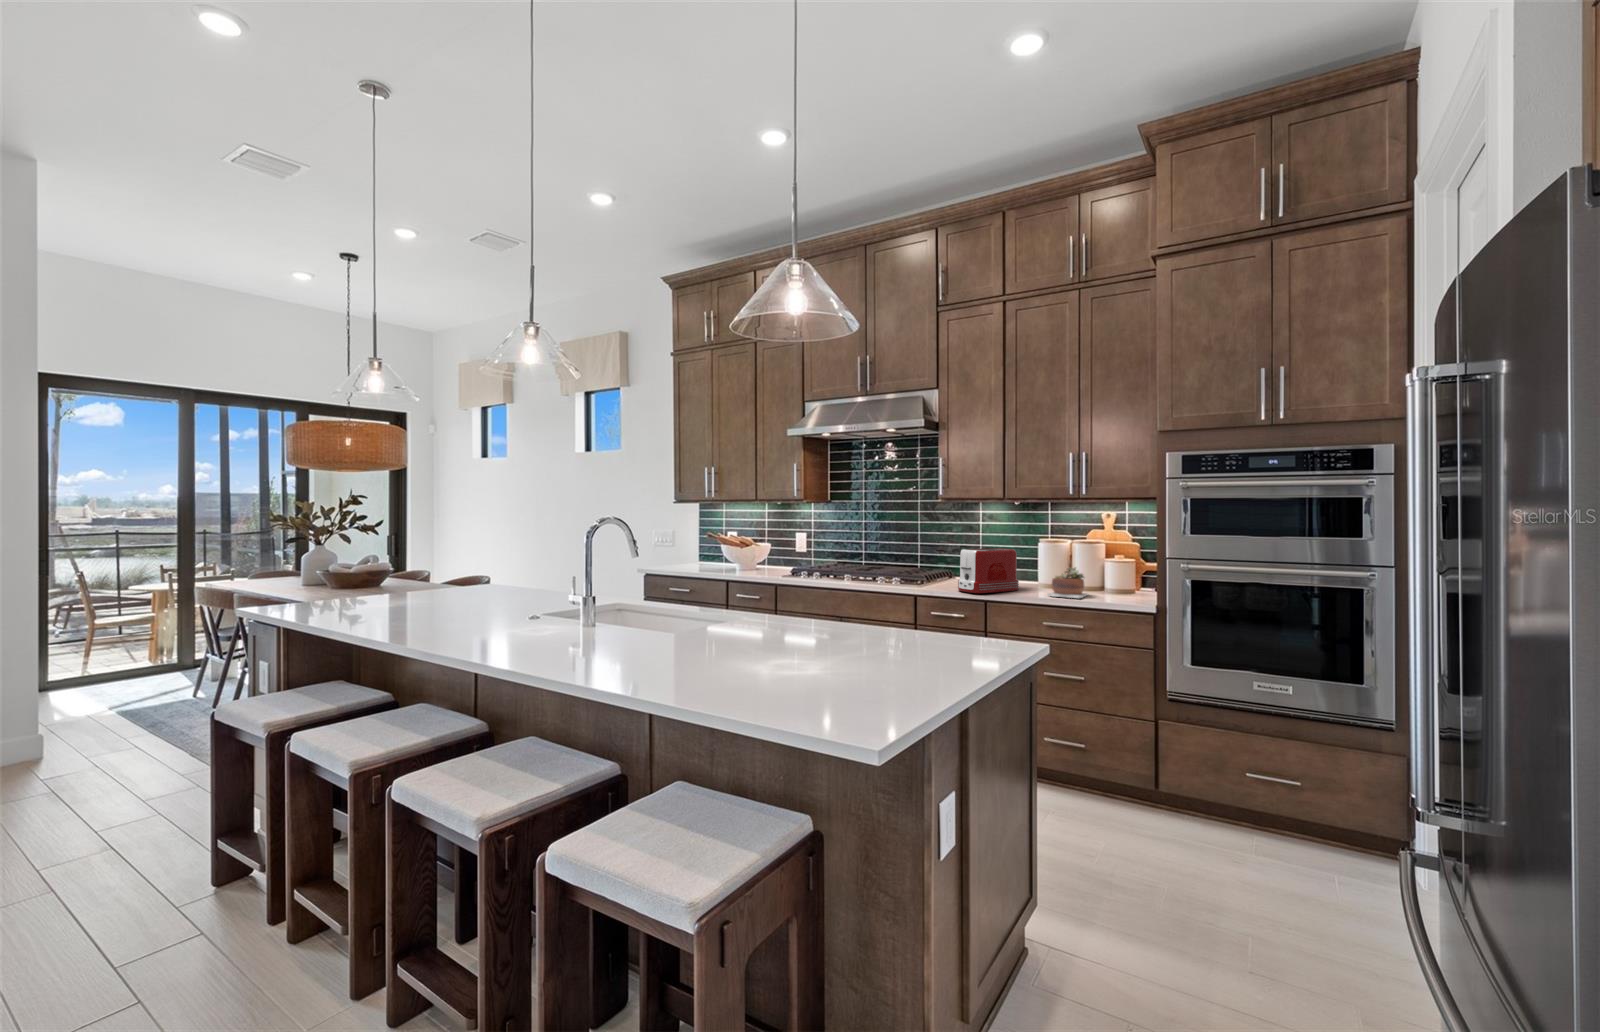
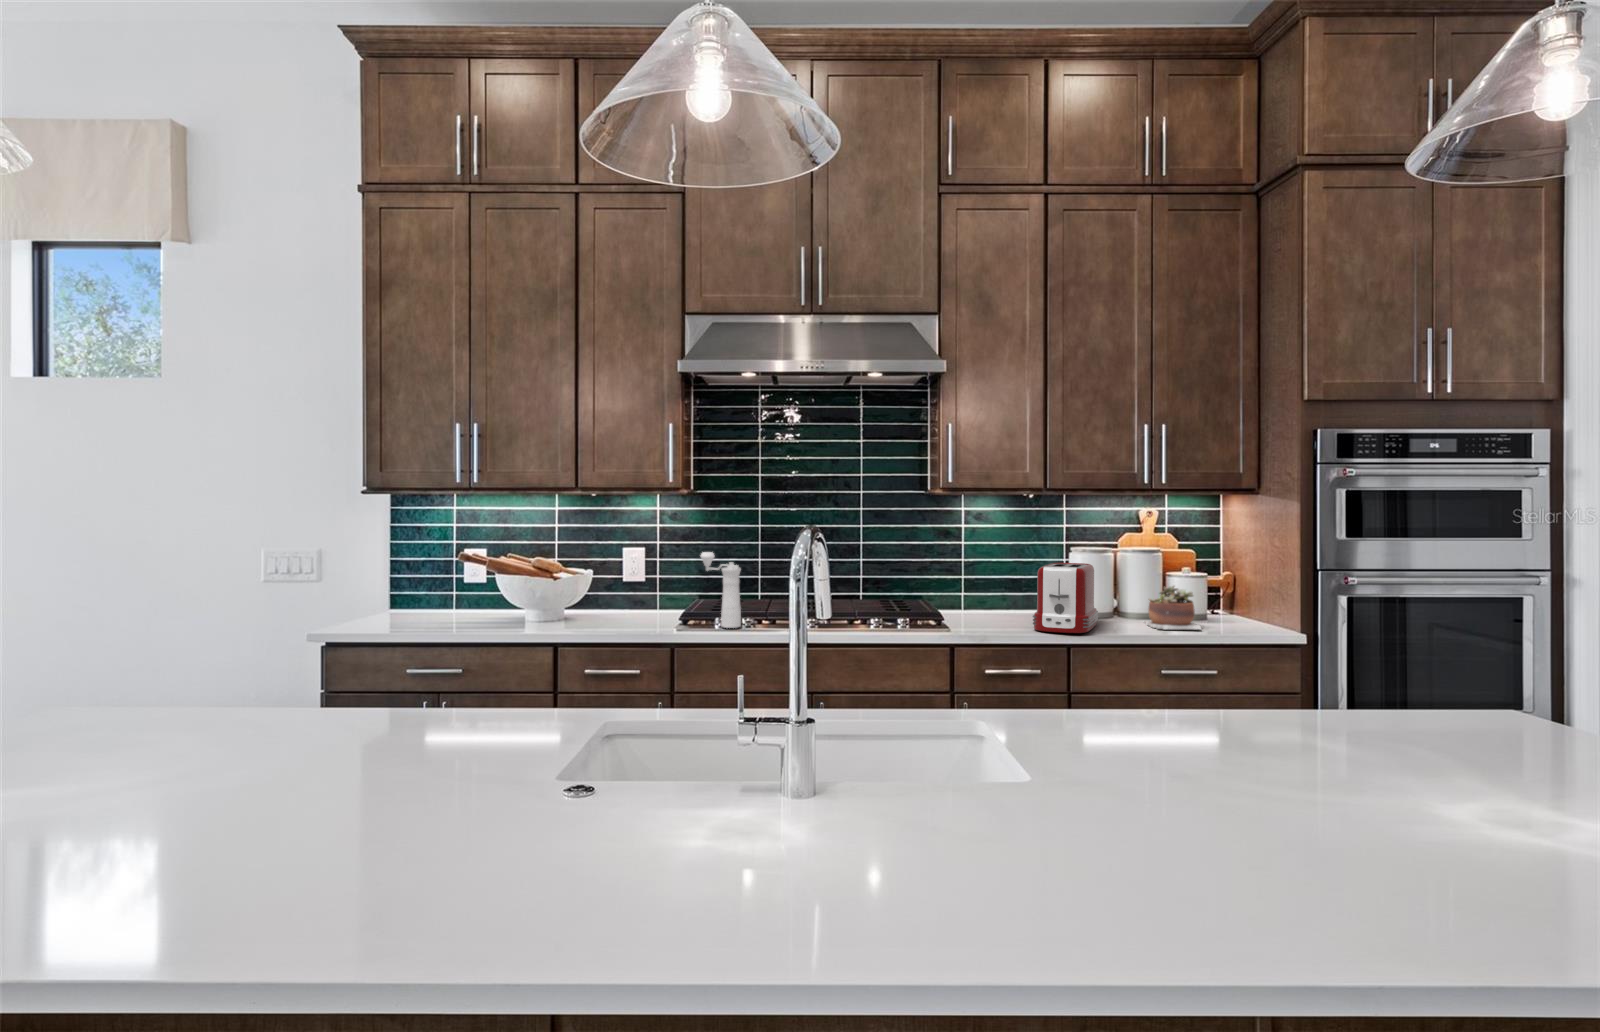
pepper mill: none [785,535,797,577] -> present [700,552,741,628]

